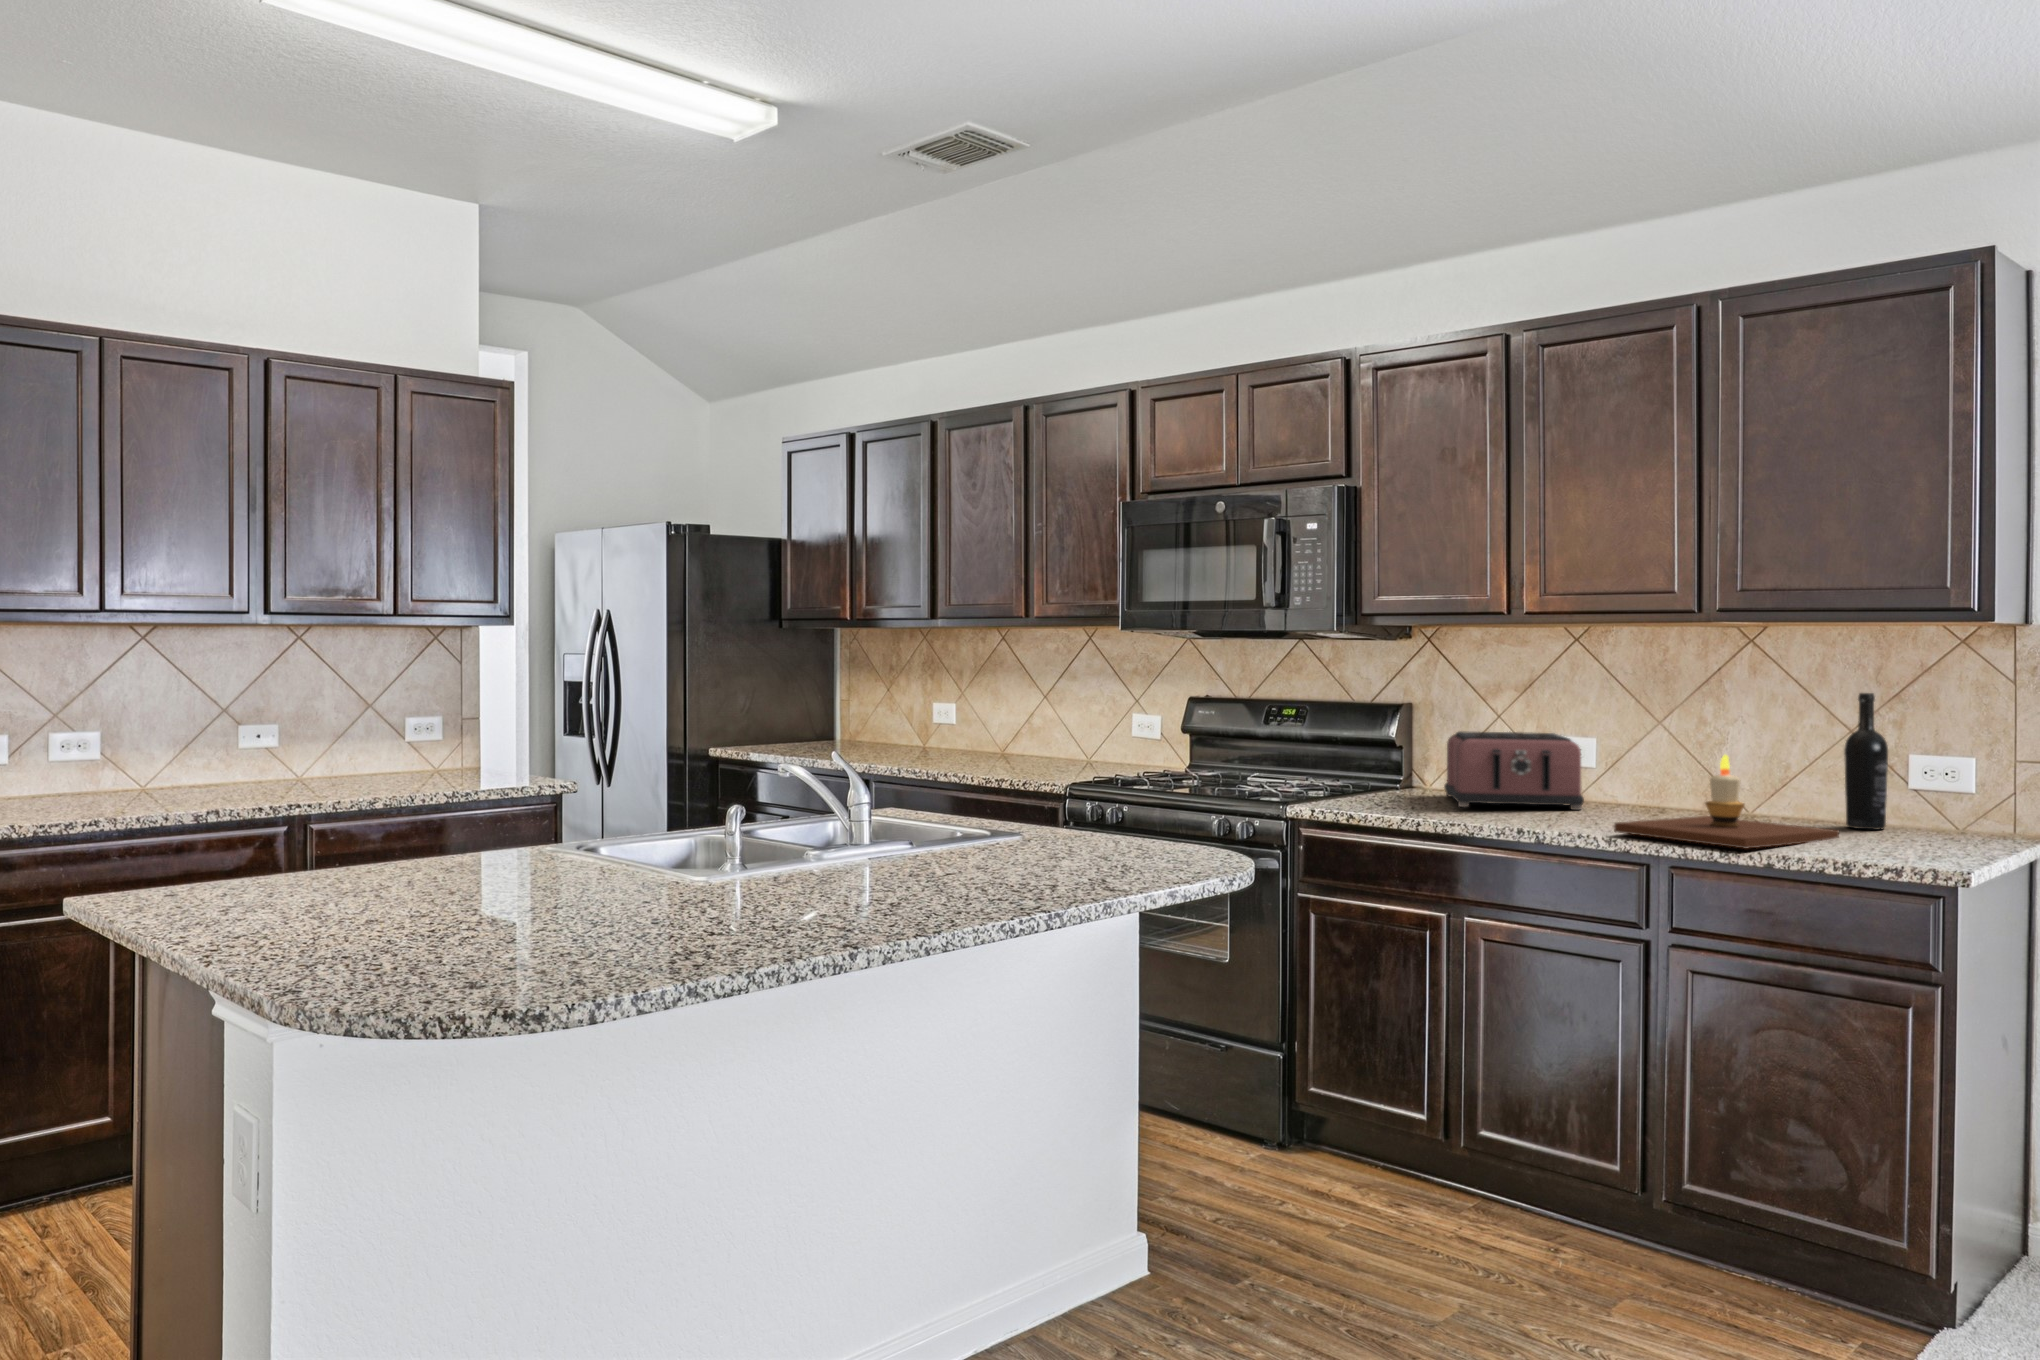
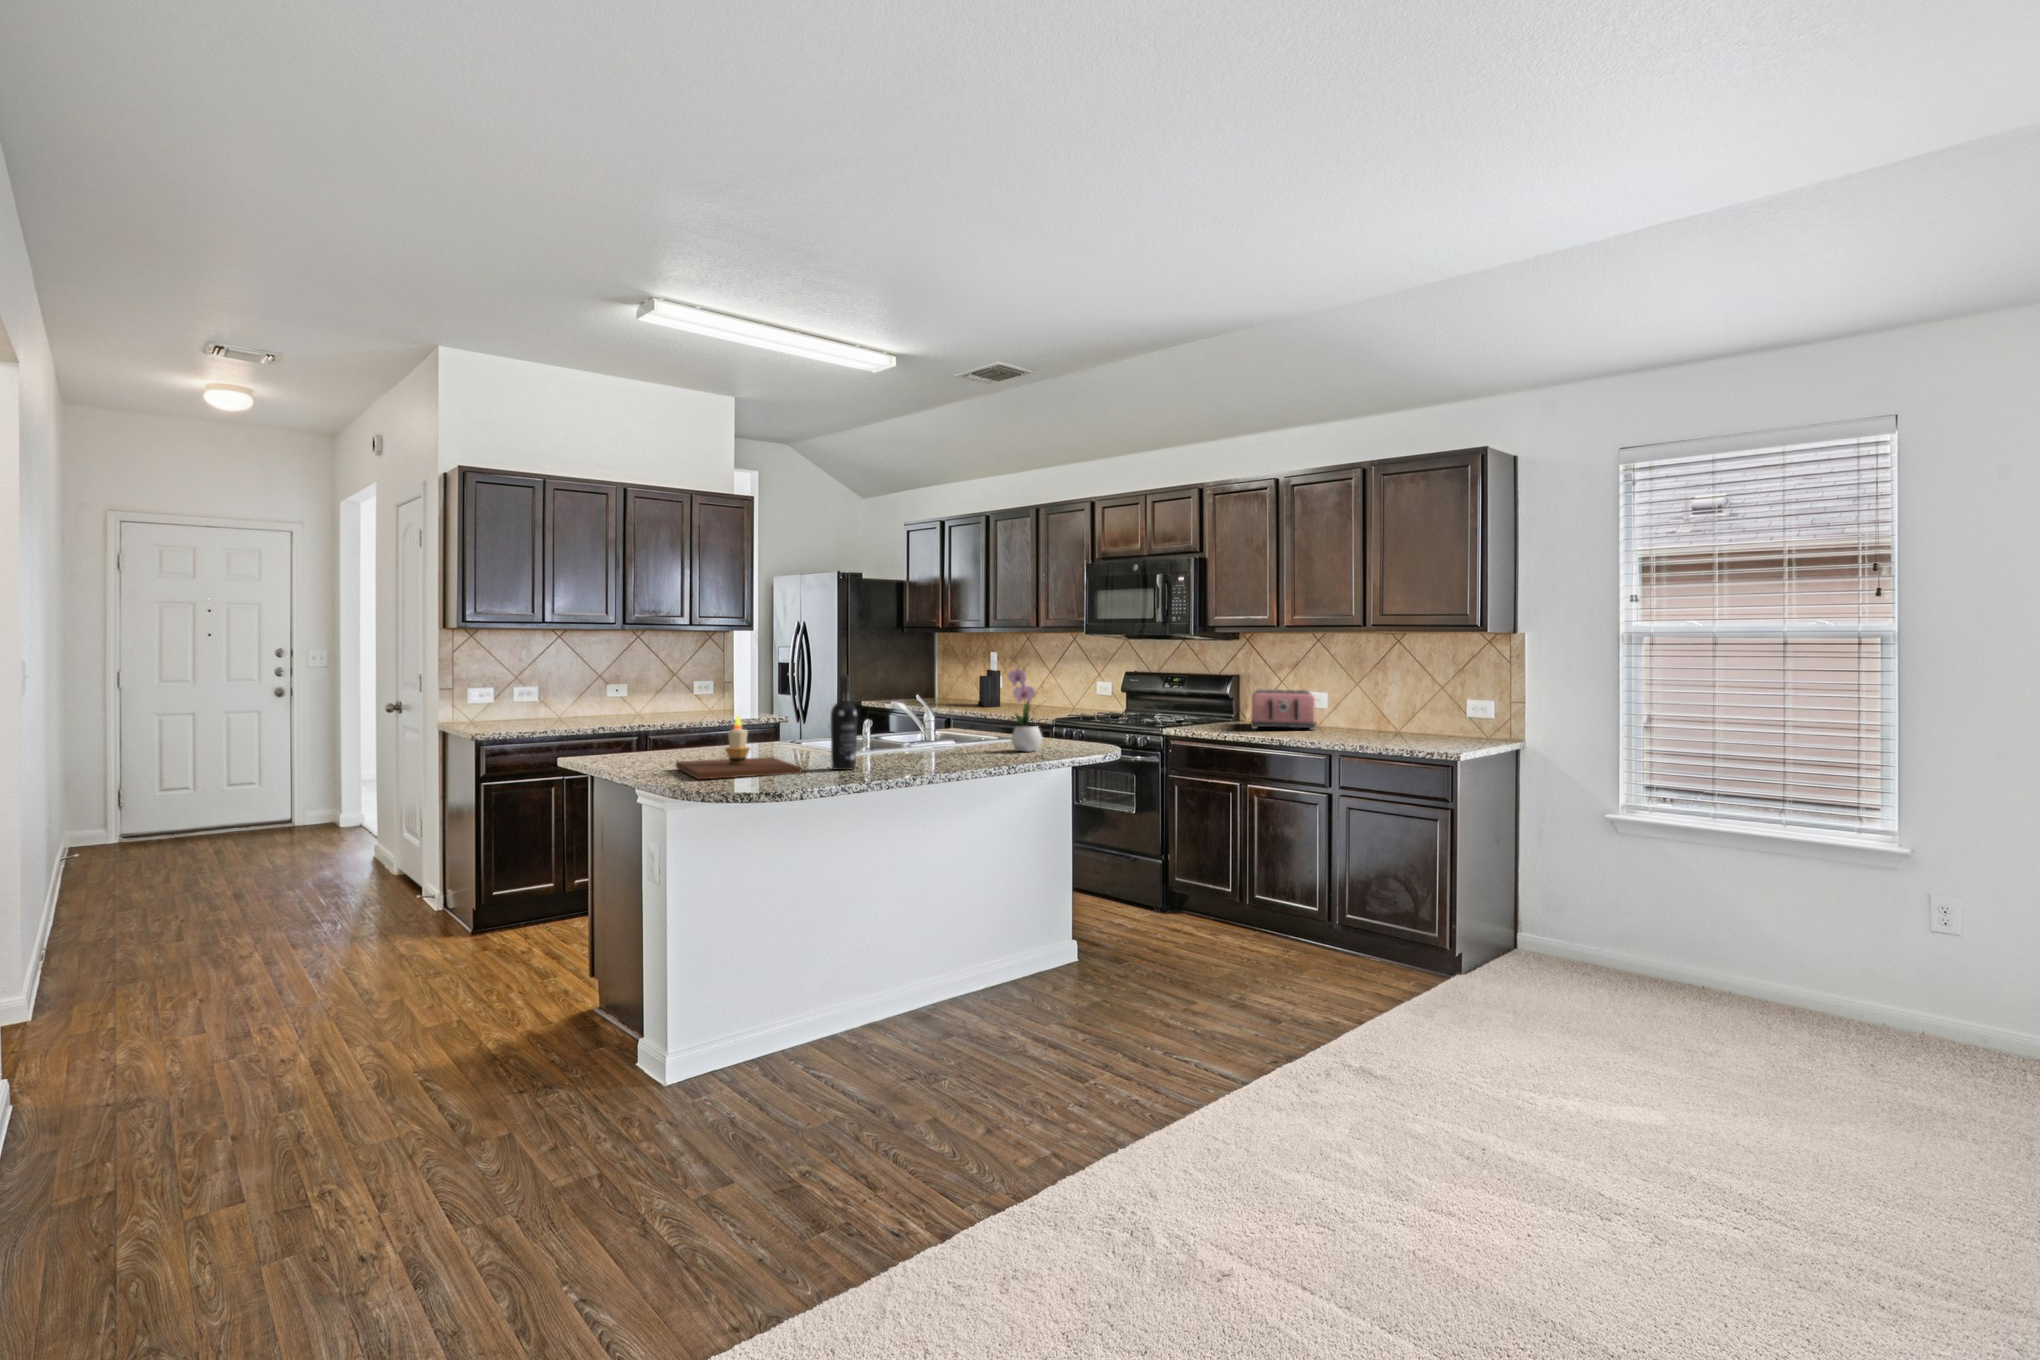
knife block: none [915,663,955,760] -> present [978,652,1000,707]
flower arrangement: none [1037,667,1117,874] -> present [1008,656,1043,752]
wine bottle: present [1844,693,1888,830] -> present [831,675,857,770]
candle: present [1614,755,1839,849] -> present [676,716,801,779]

